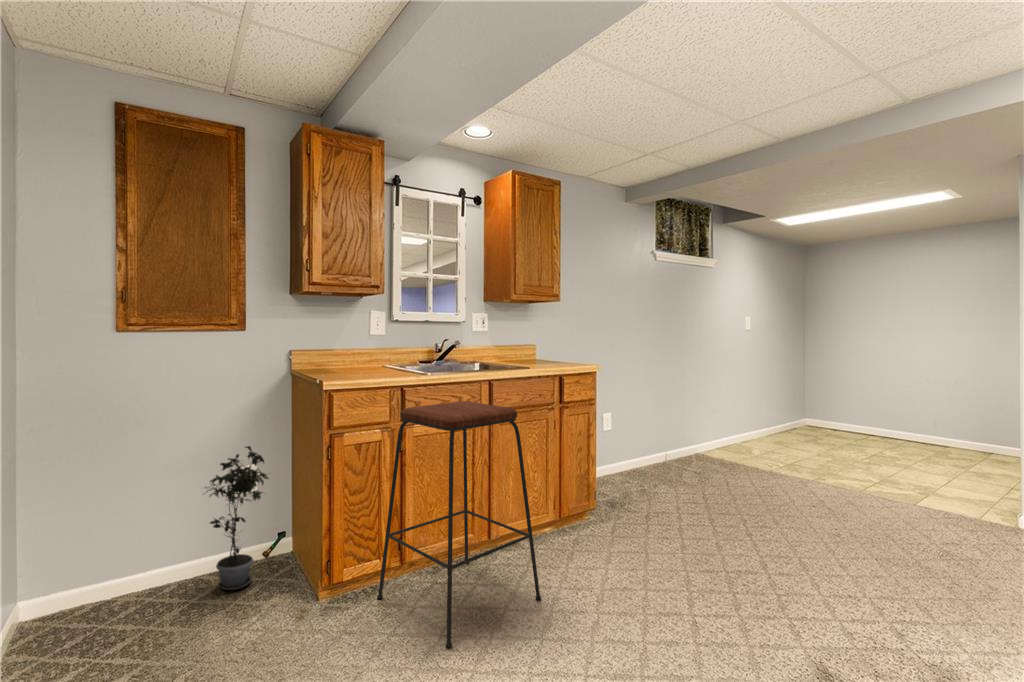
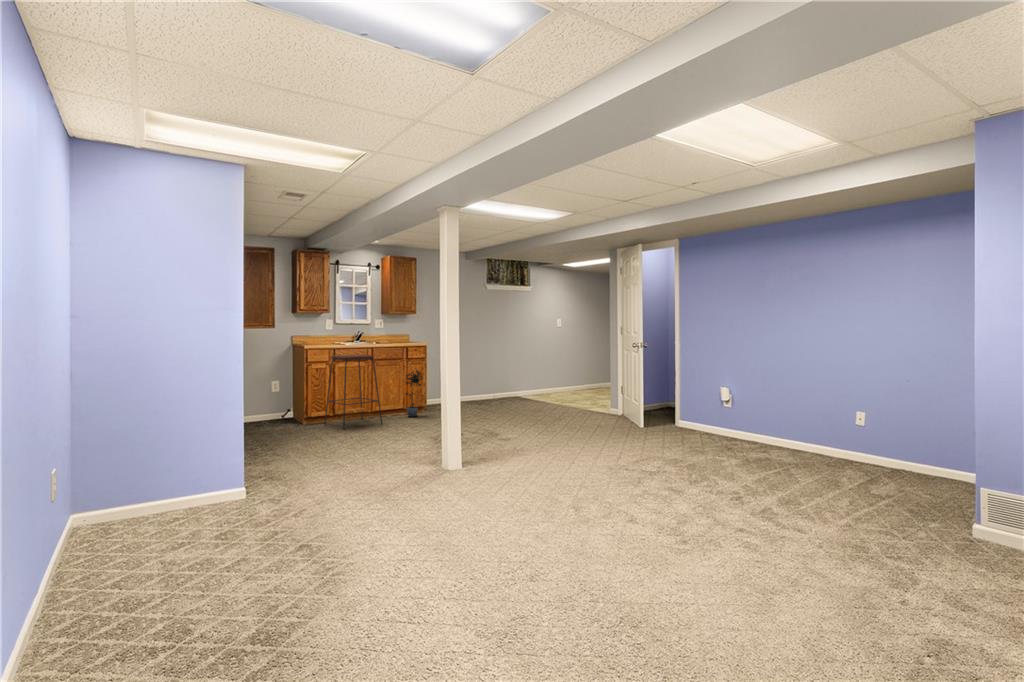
potted plant: present [206,446,268,590] -> present [405,370,423,417]

